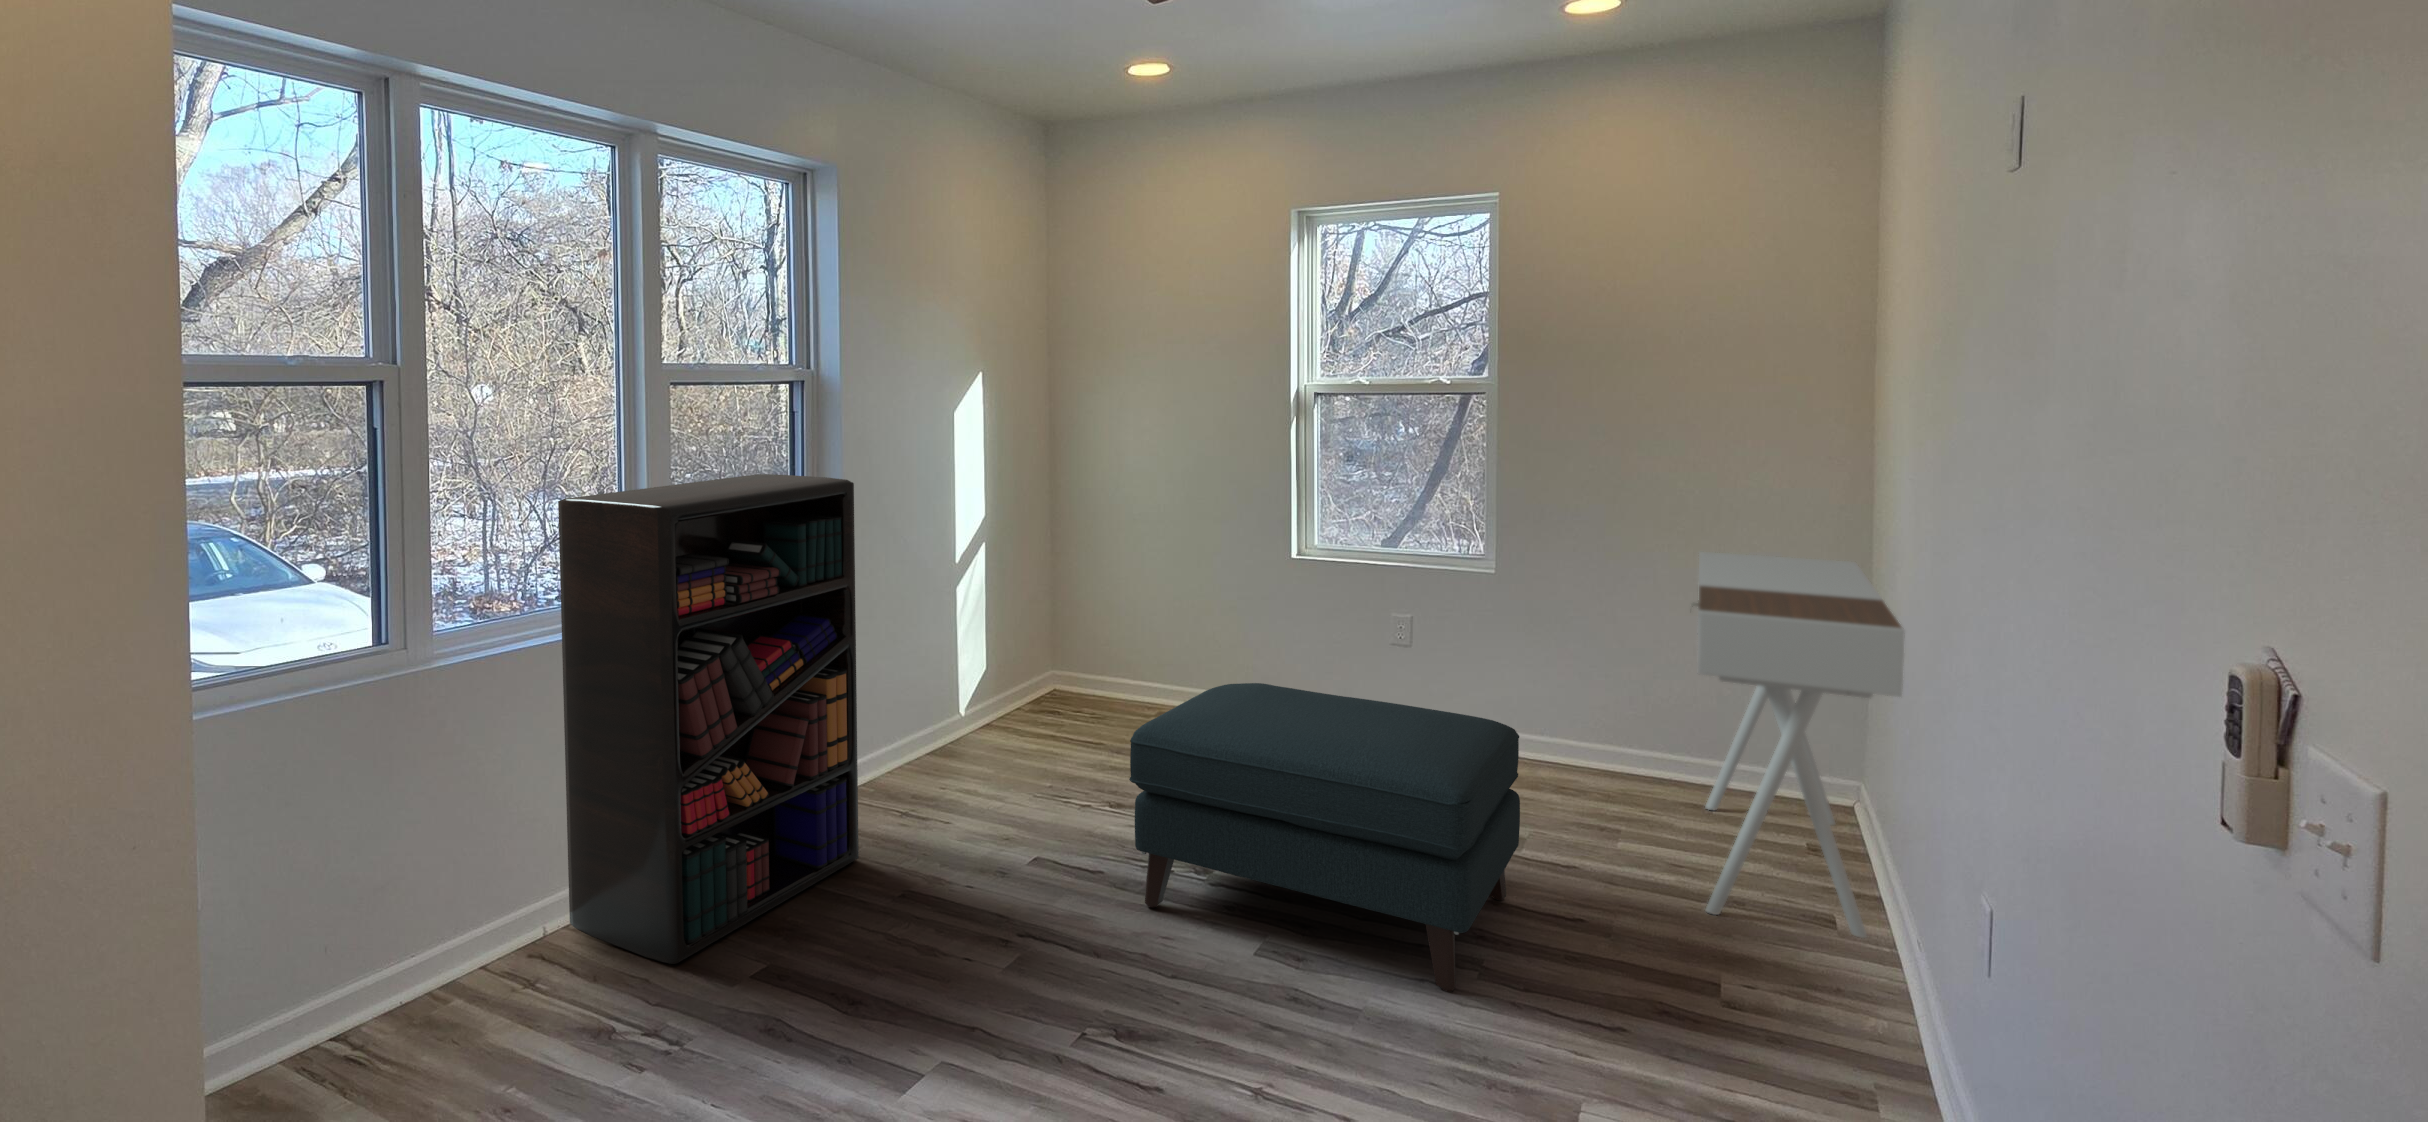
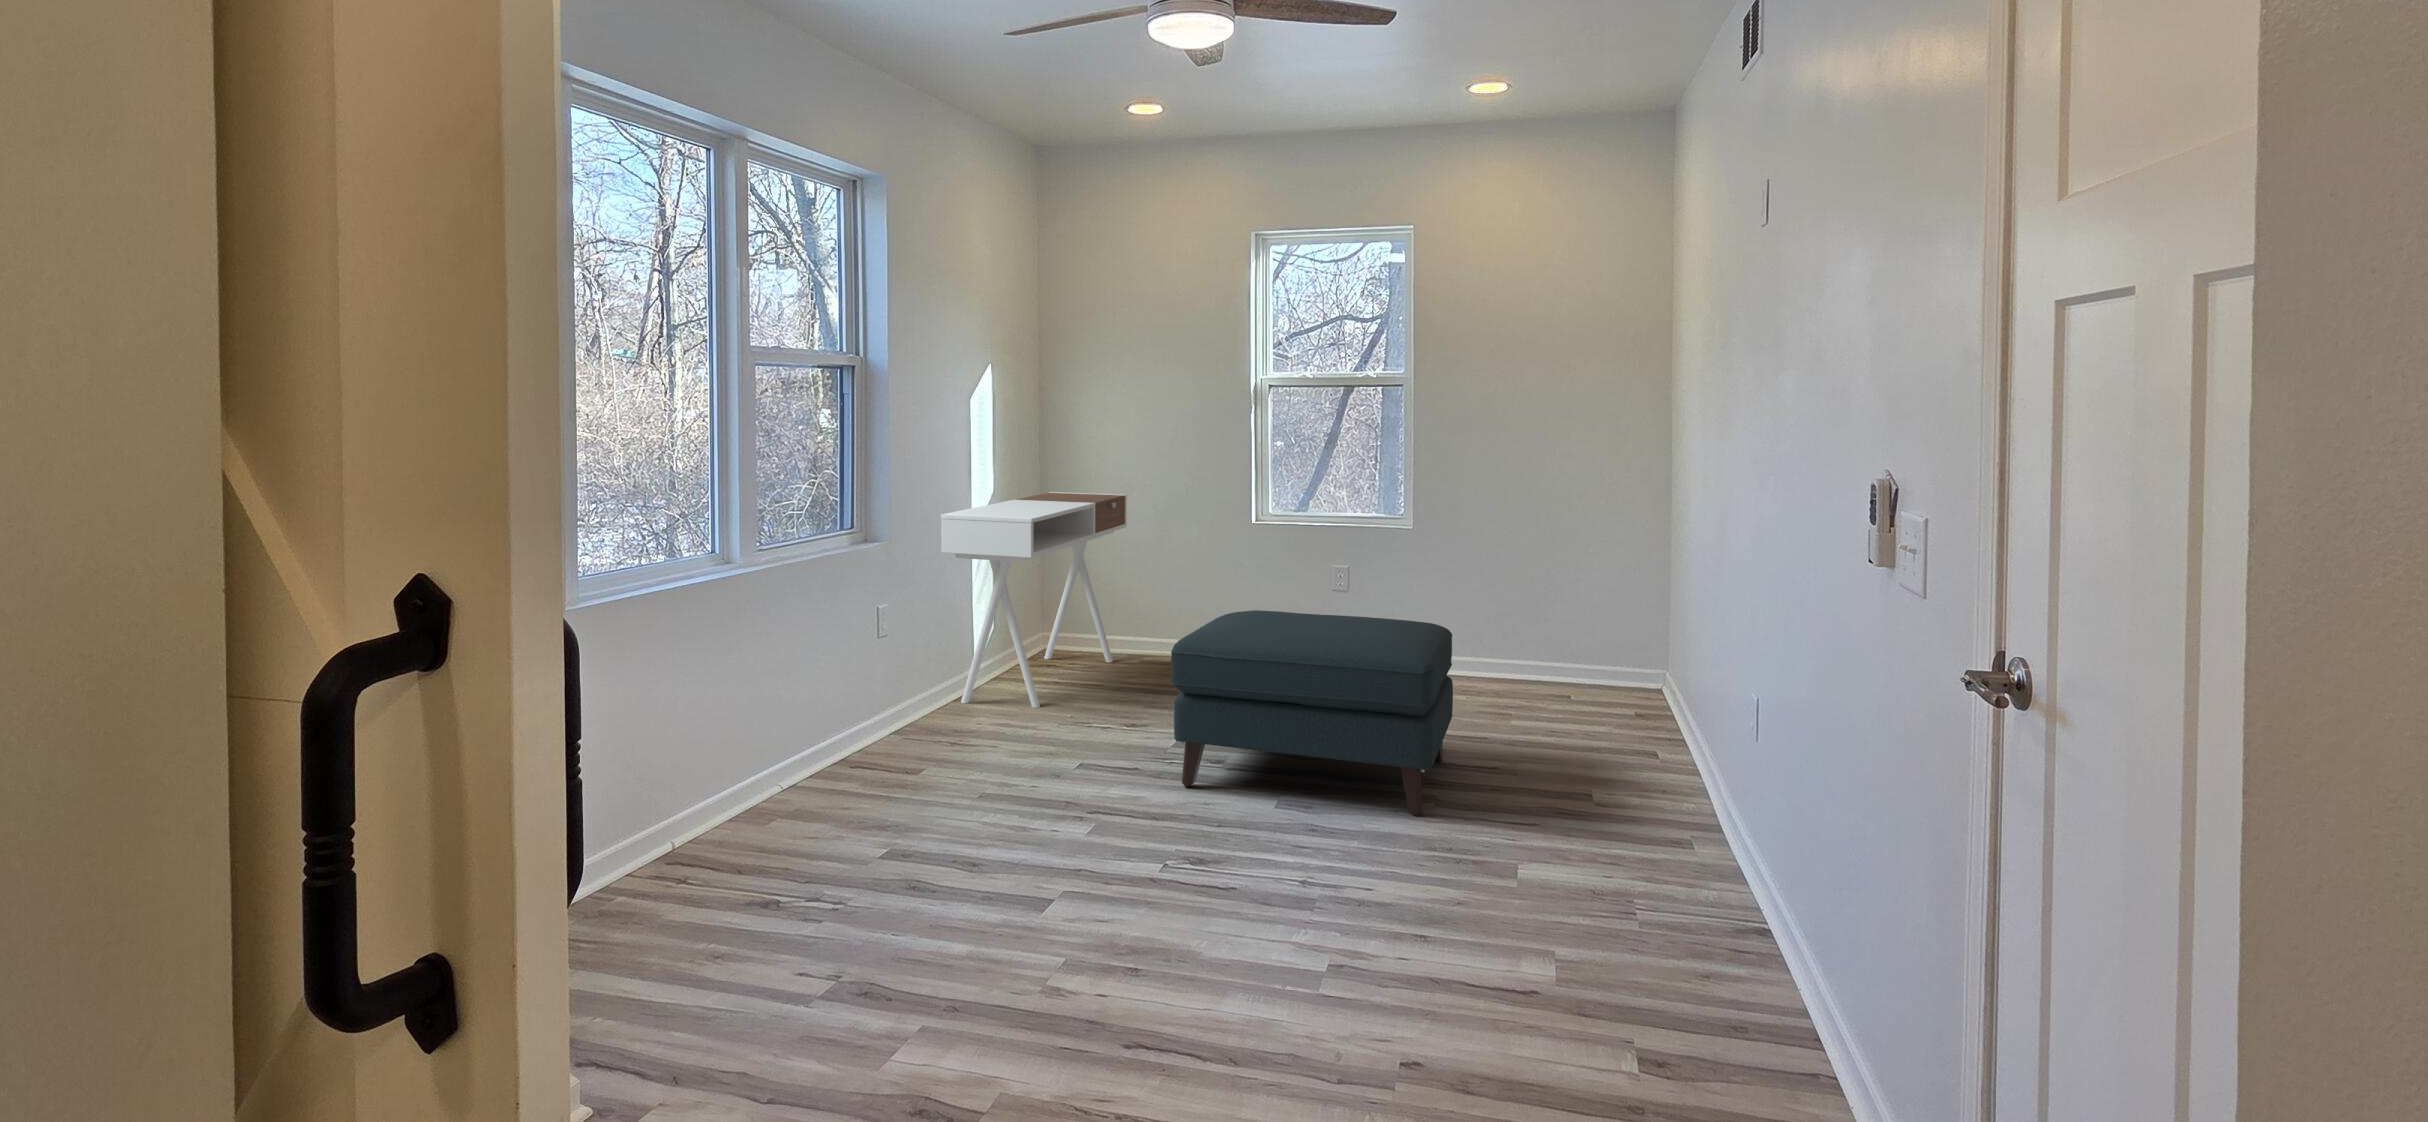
bookshelf: present [558,474,859,964] -> none [686,445,933,859]
desk: present [1692,552,1904,938] -> present [941,492,1127,708]

